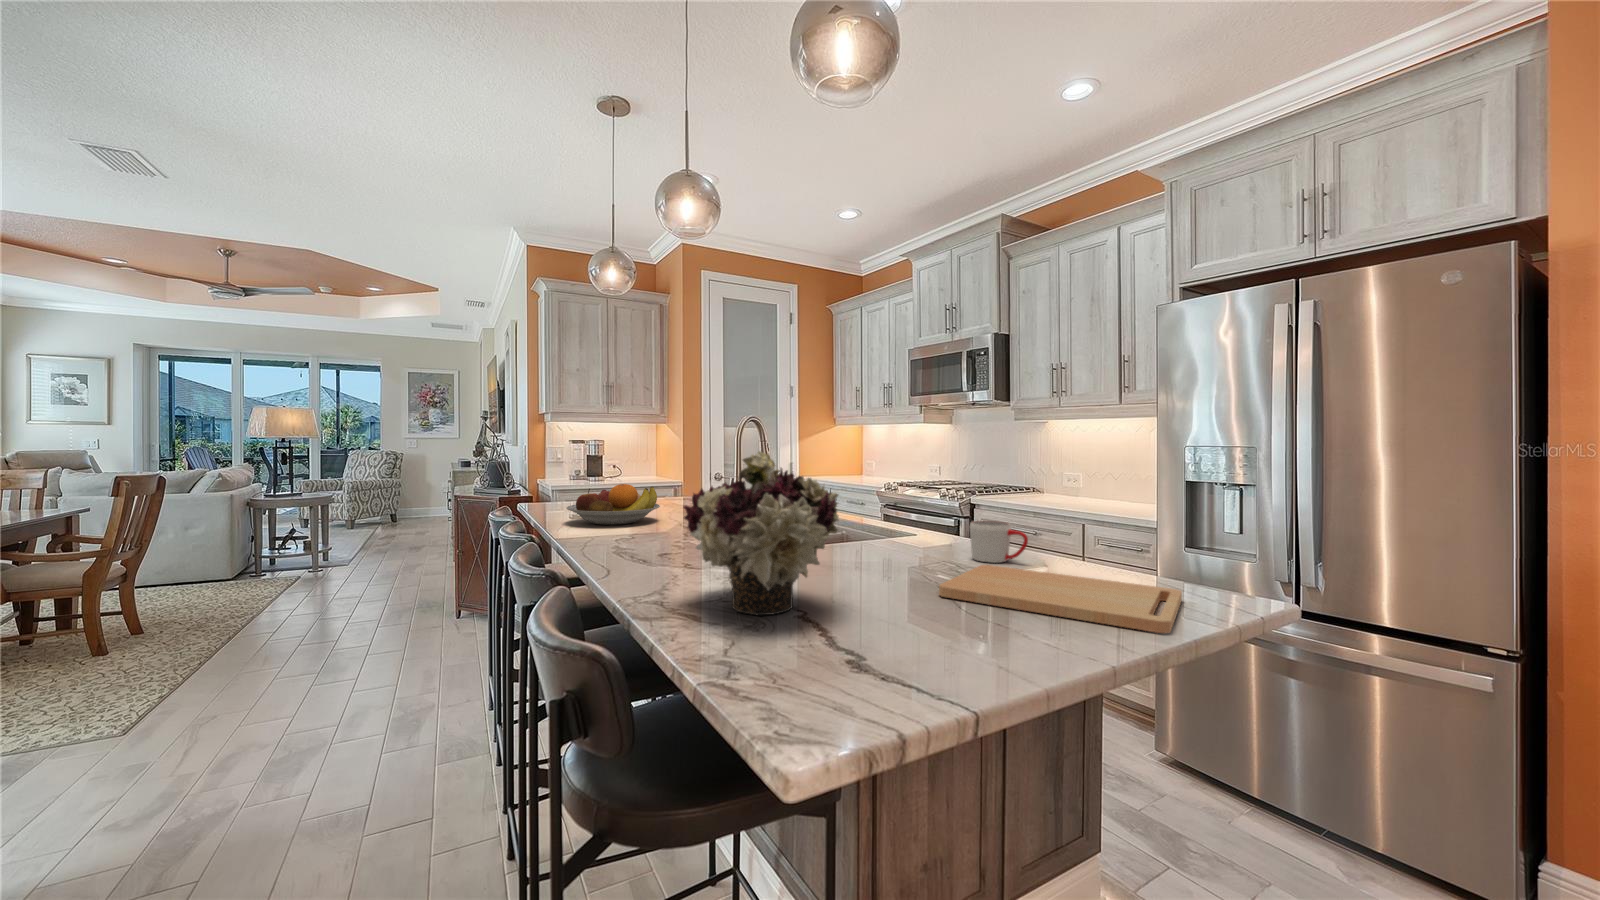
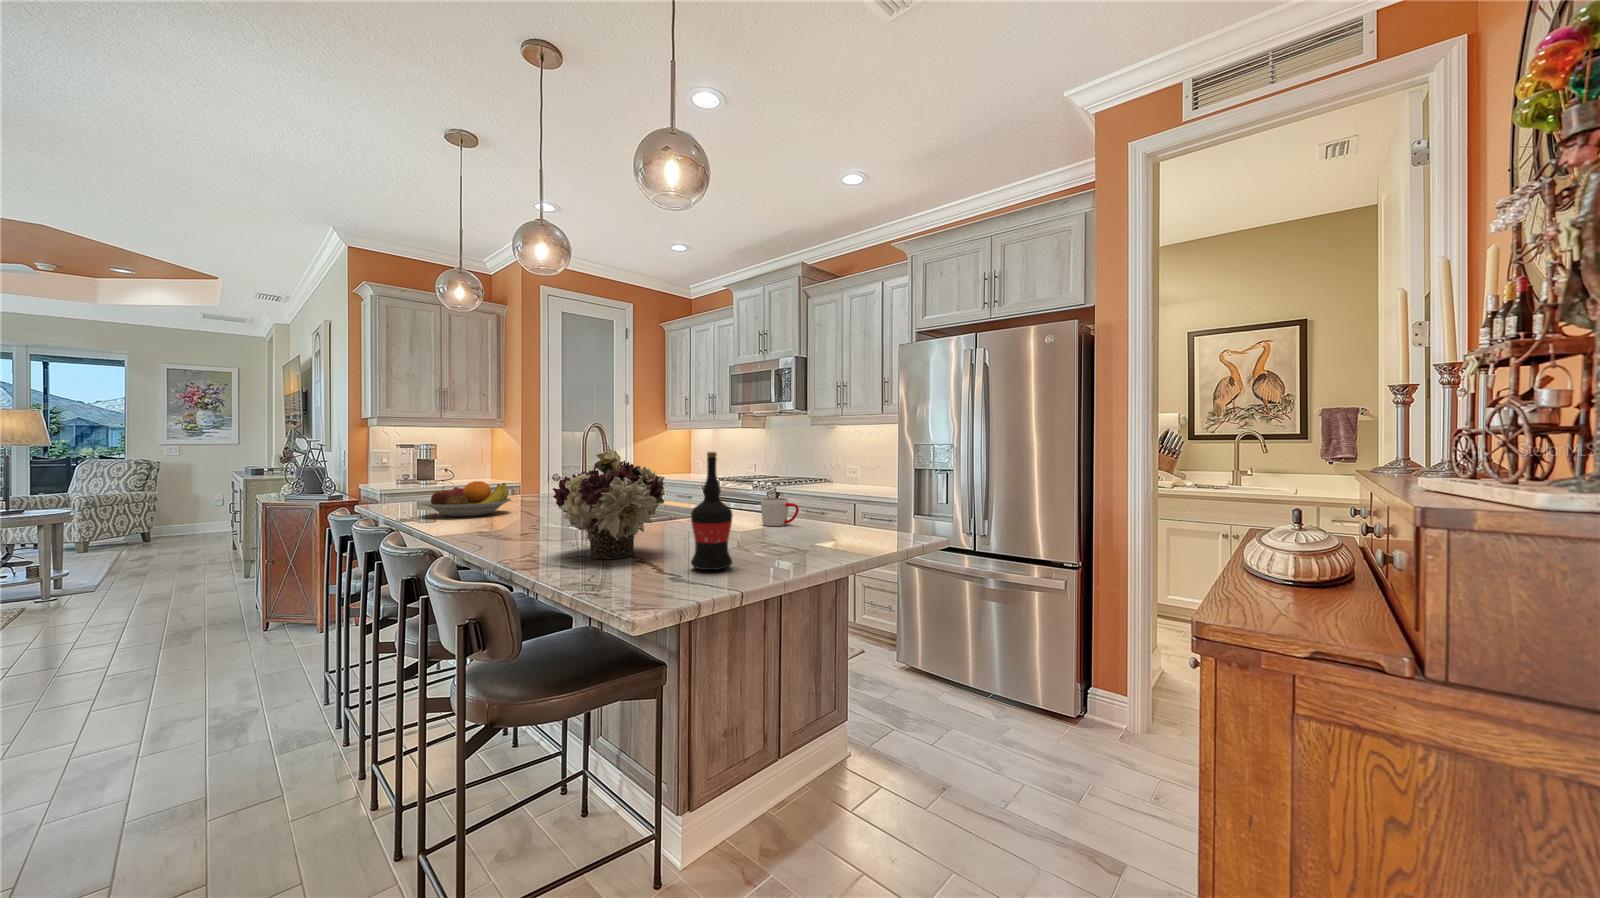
wine bottle: none [881,458,953,661] -> present [691,452,733,570]
cutting board: present [939,565,1182,633] -> none [734,526,880,552]

